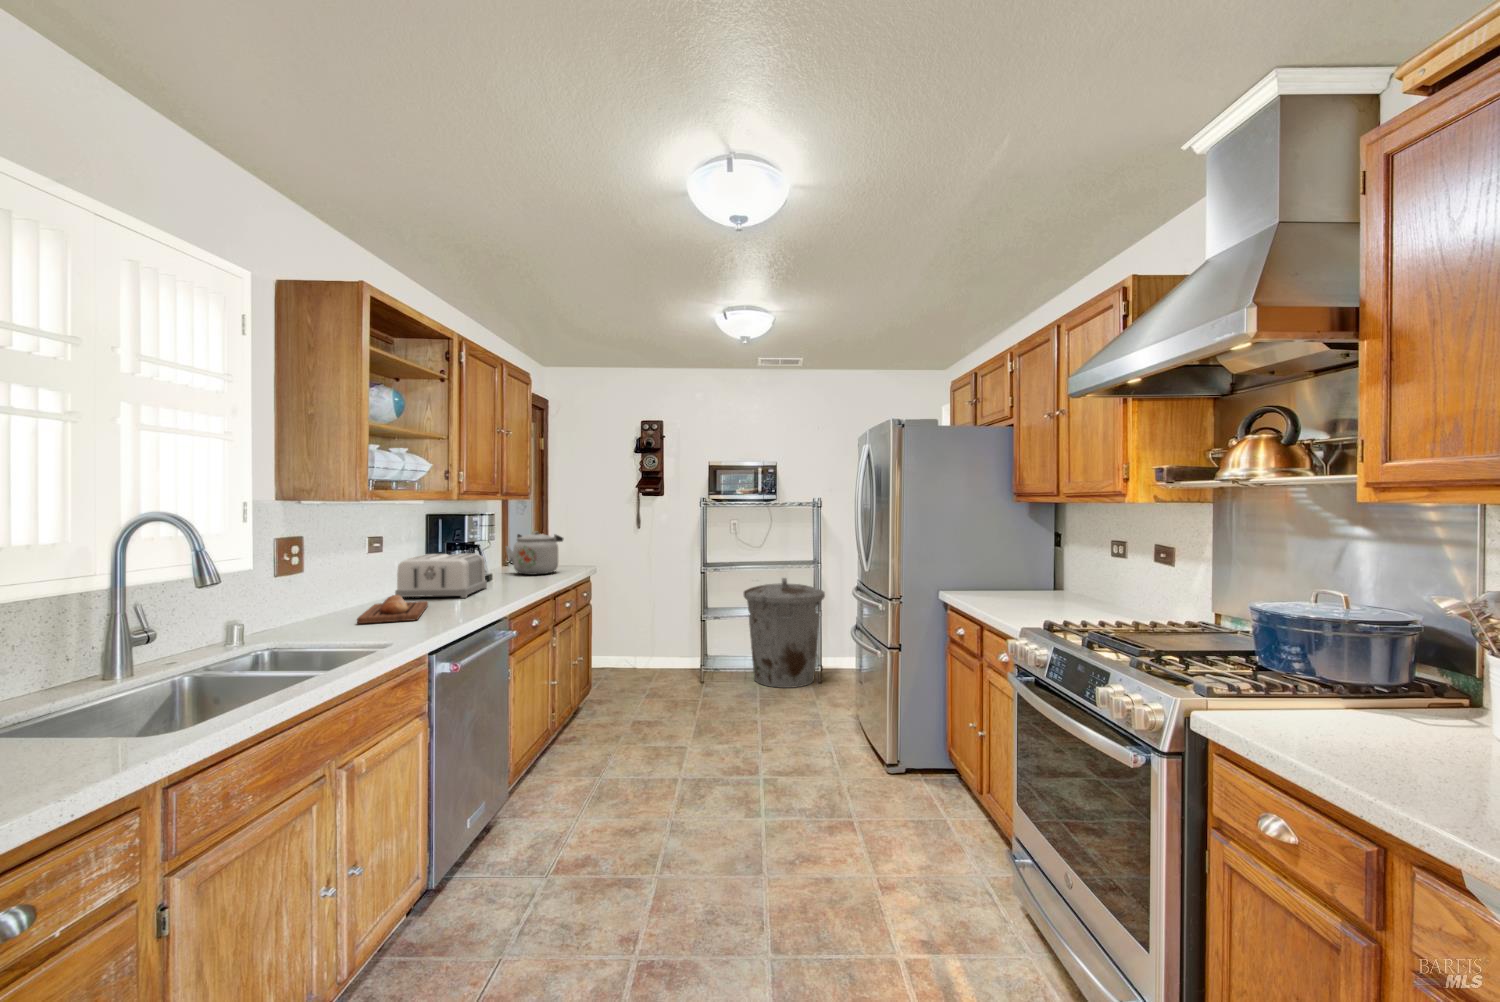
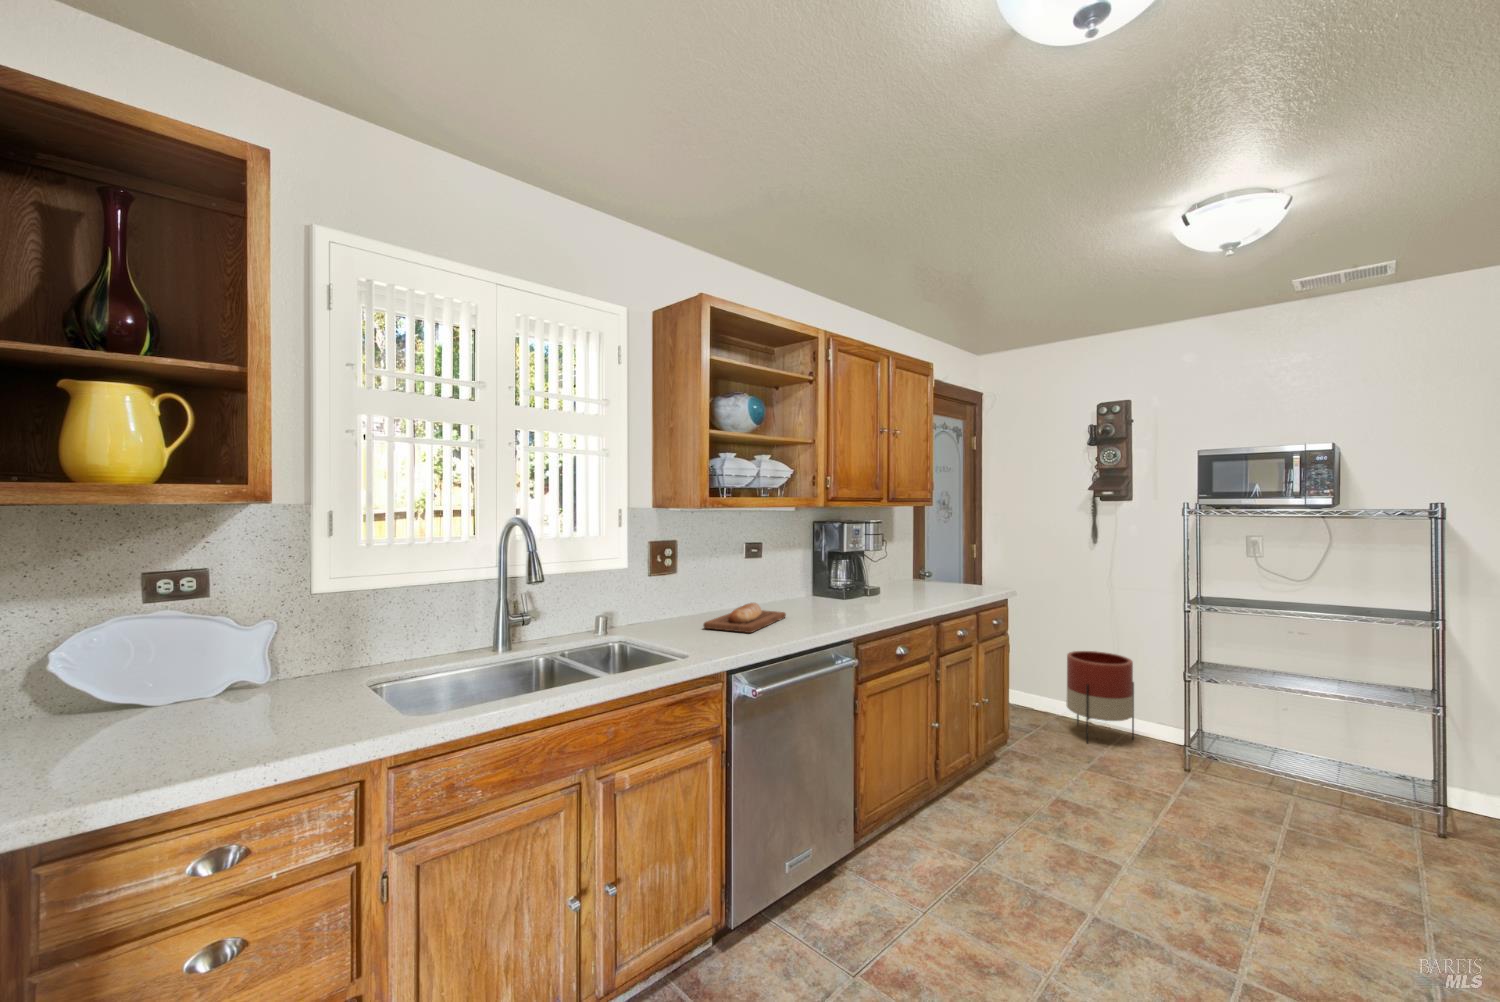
kettle: present [506,531,563,575] -> none [910,544,975,593]
toaster: present [395,554,487,598] -> none [773,562,867,613]
trash can: present [744,578,825,688] -> none [1269,638,1454,829]
planter: none [617,612,663,683] -> present [1066,651,1134,743]

